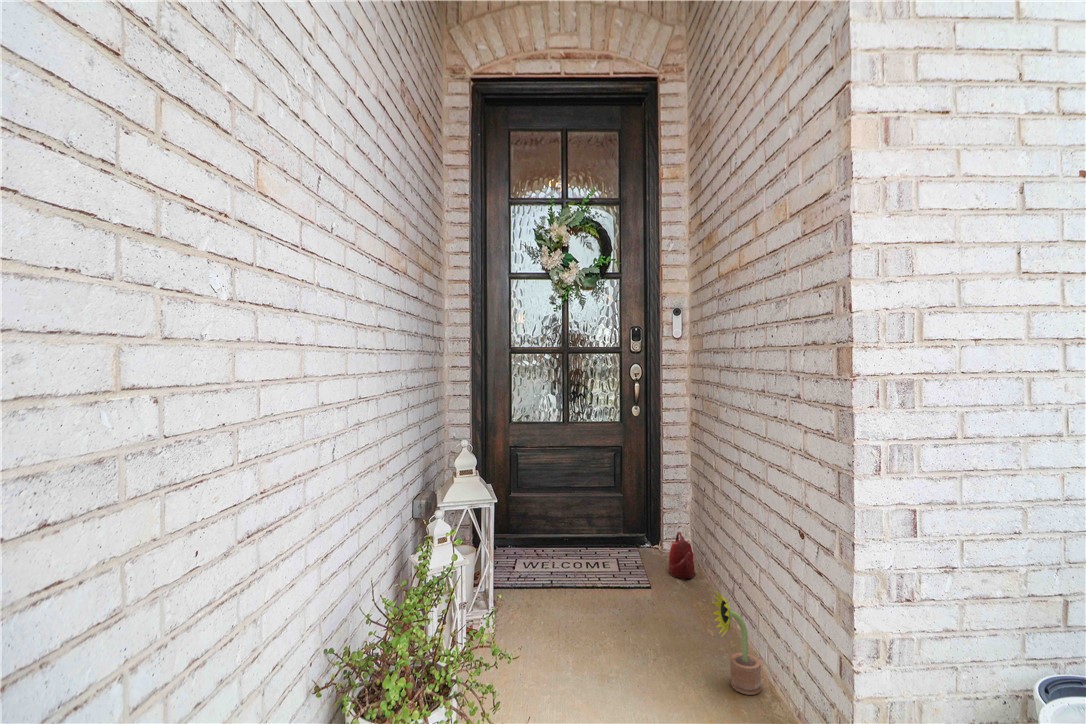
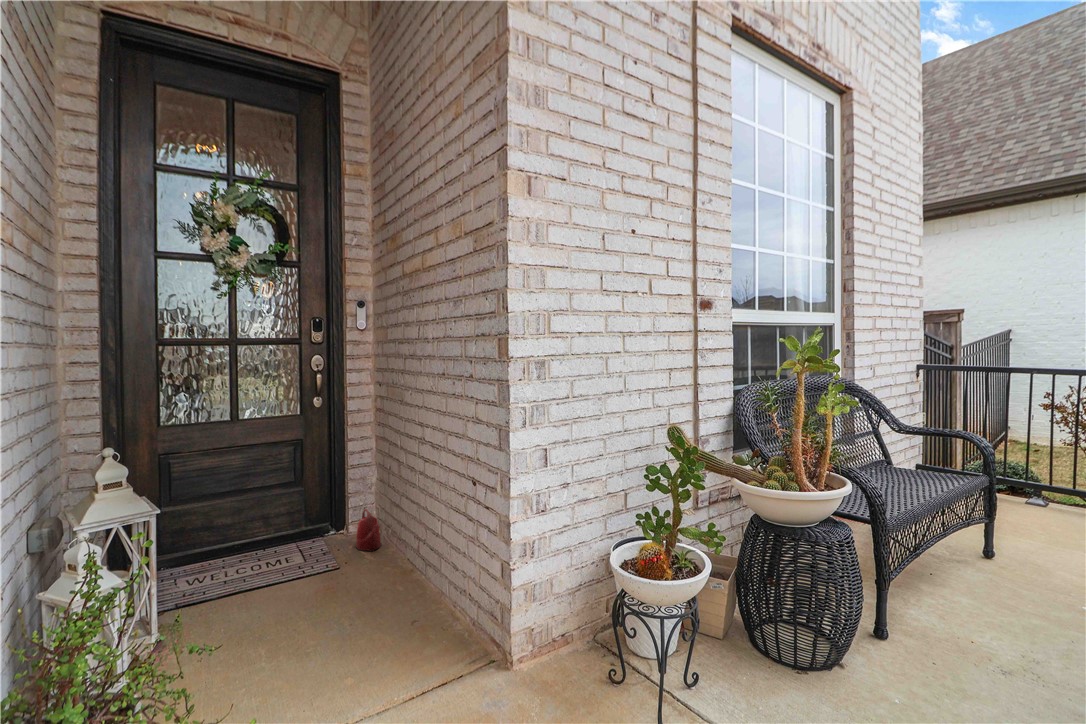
decorative plant: present [712,591,761,695] -> none [405,543,446,622]

